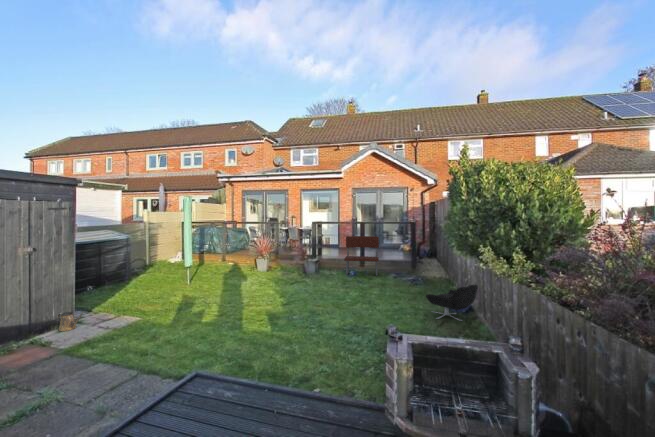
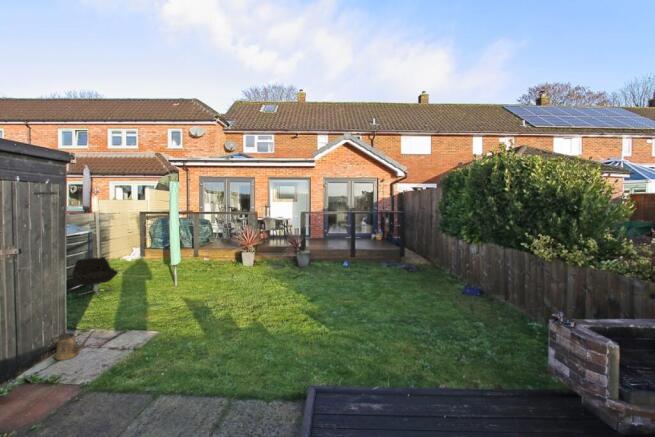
bench: present [344,236,379,276] -> none [339,227,375,266]
lounge chair: present [426,285,478,321] -> present [72,257,118,295]

